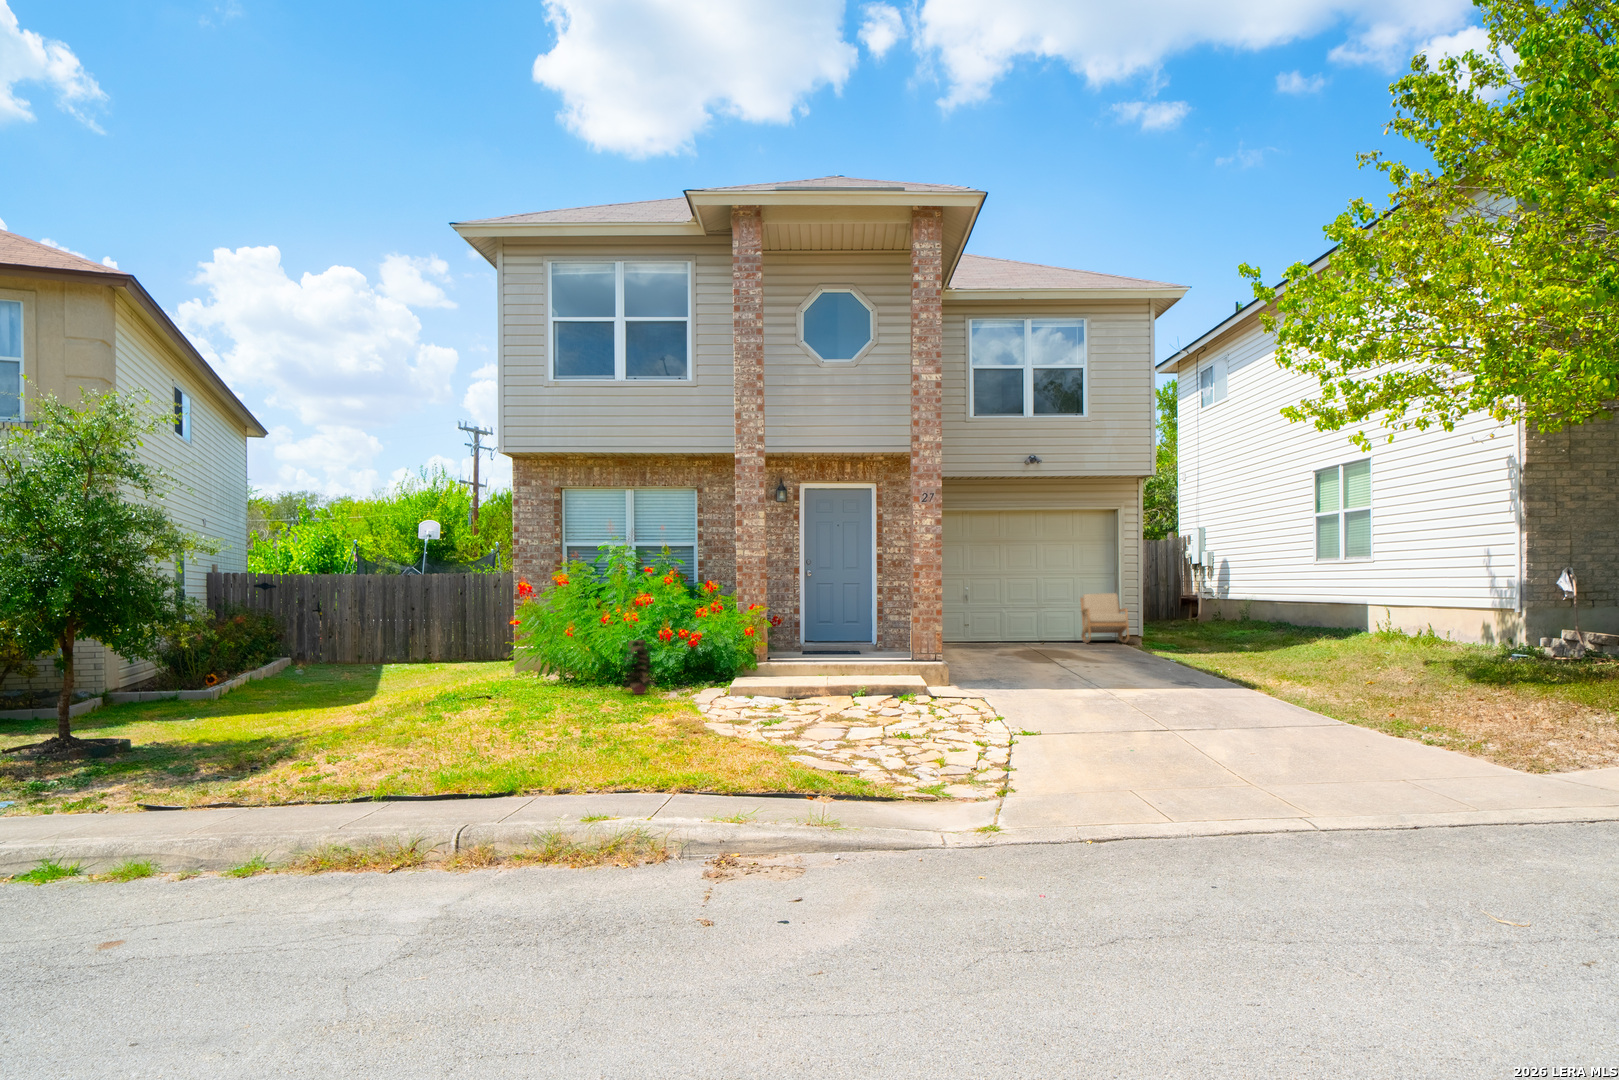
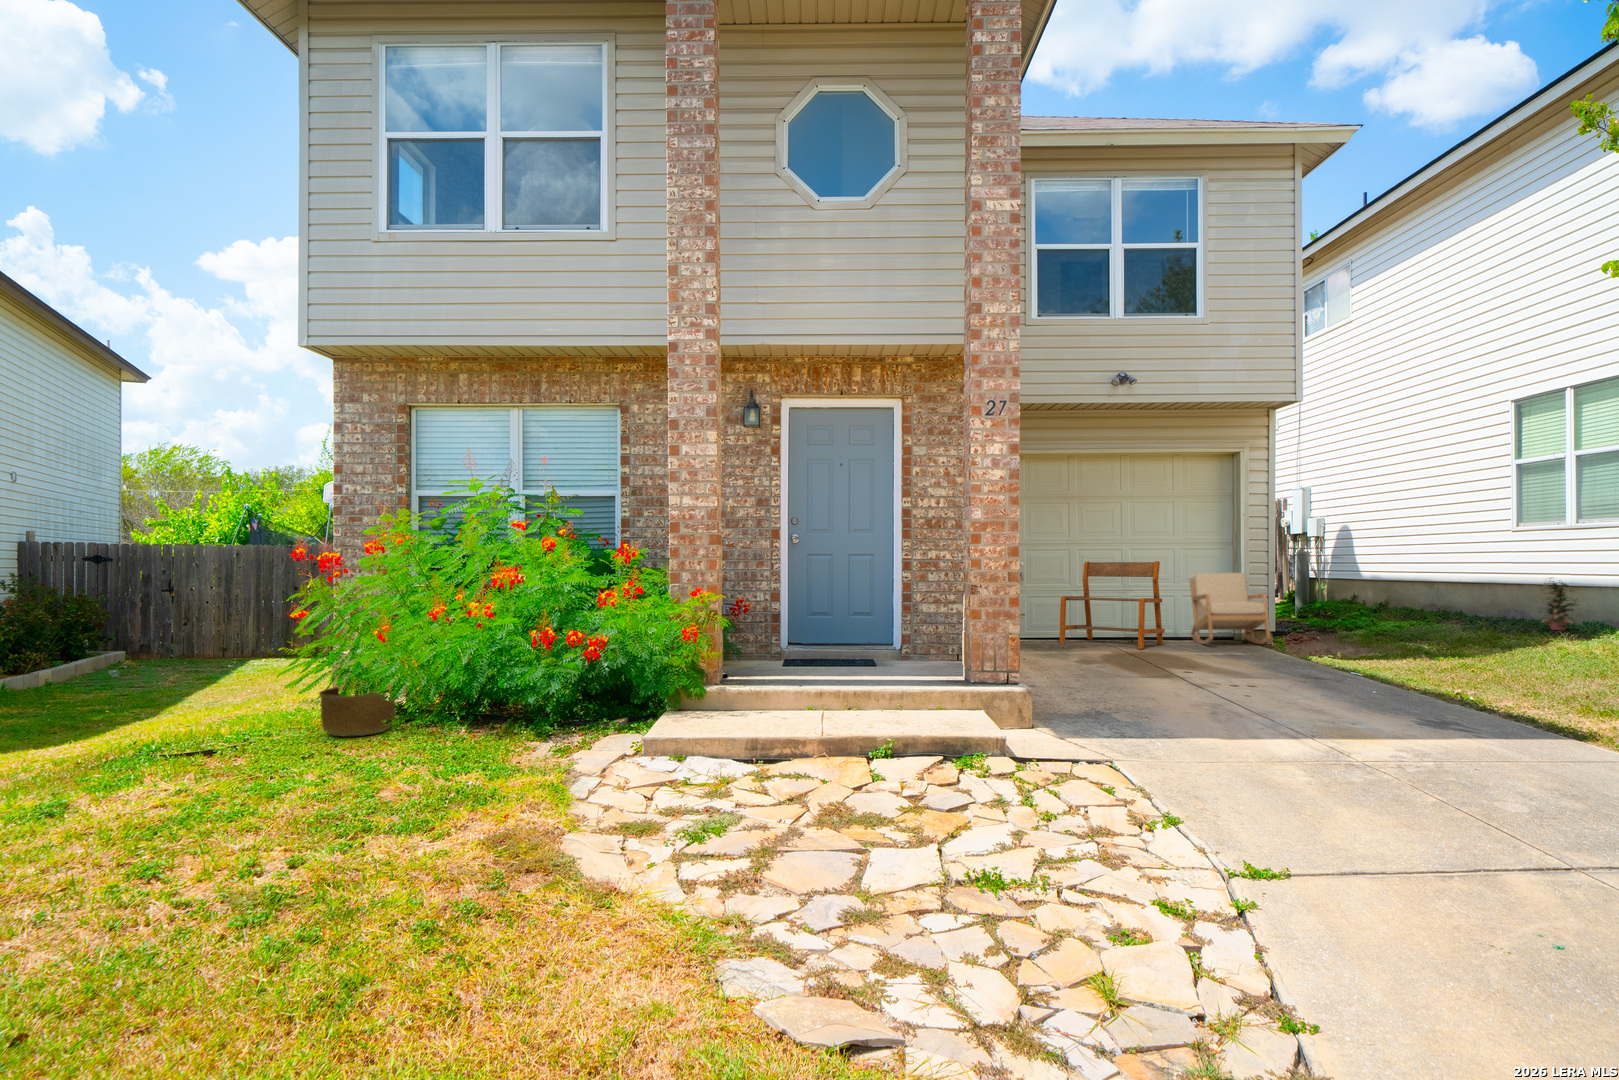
bench: none [989,586,1060,646] -> present [1059,561,1165,649]
decorative plant: present [624,640,655,694] -> present [1541,578,1578,630]
basket: none [537,662,579,690] -> present [319,687,395,736]

